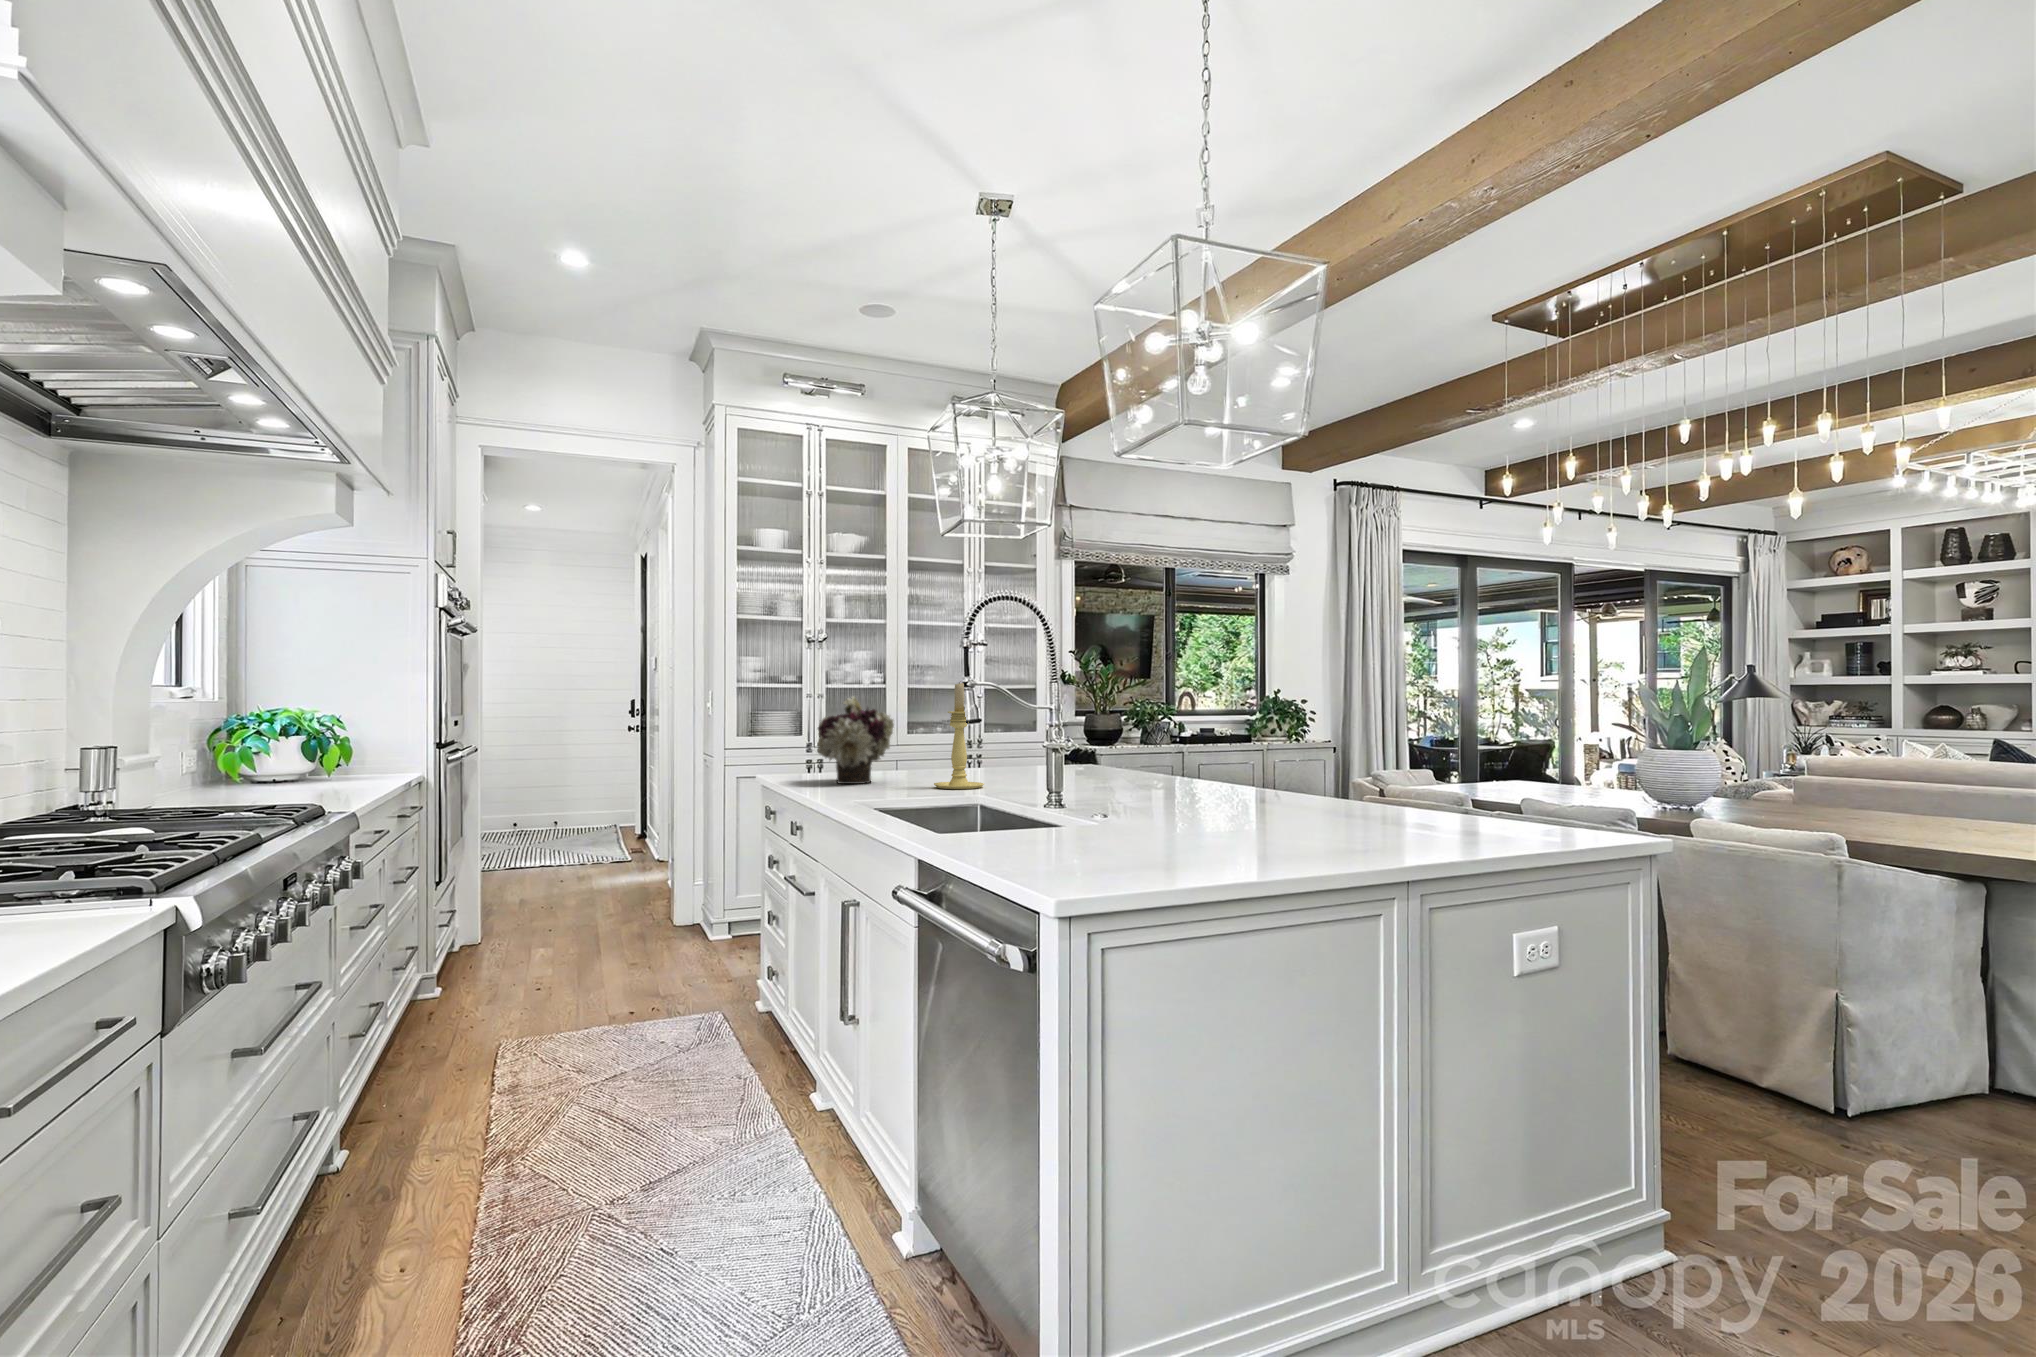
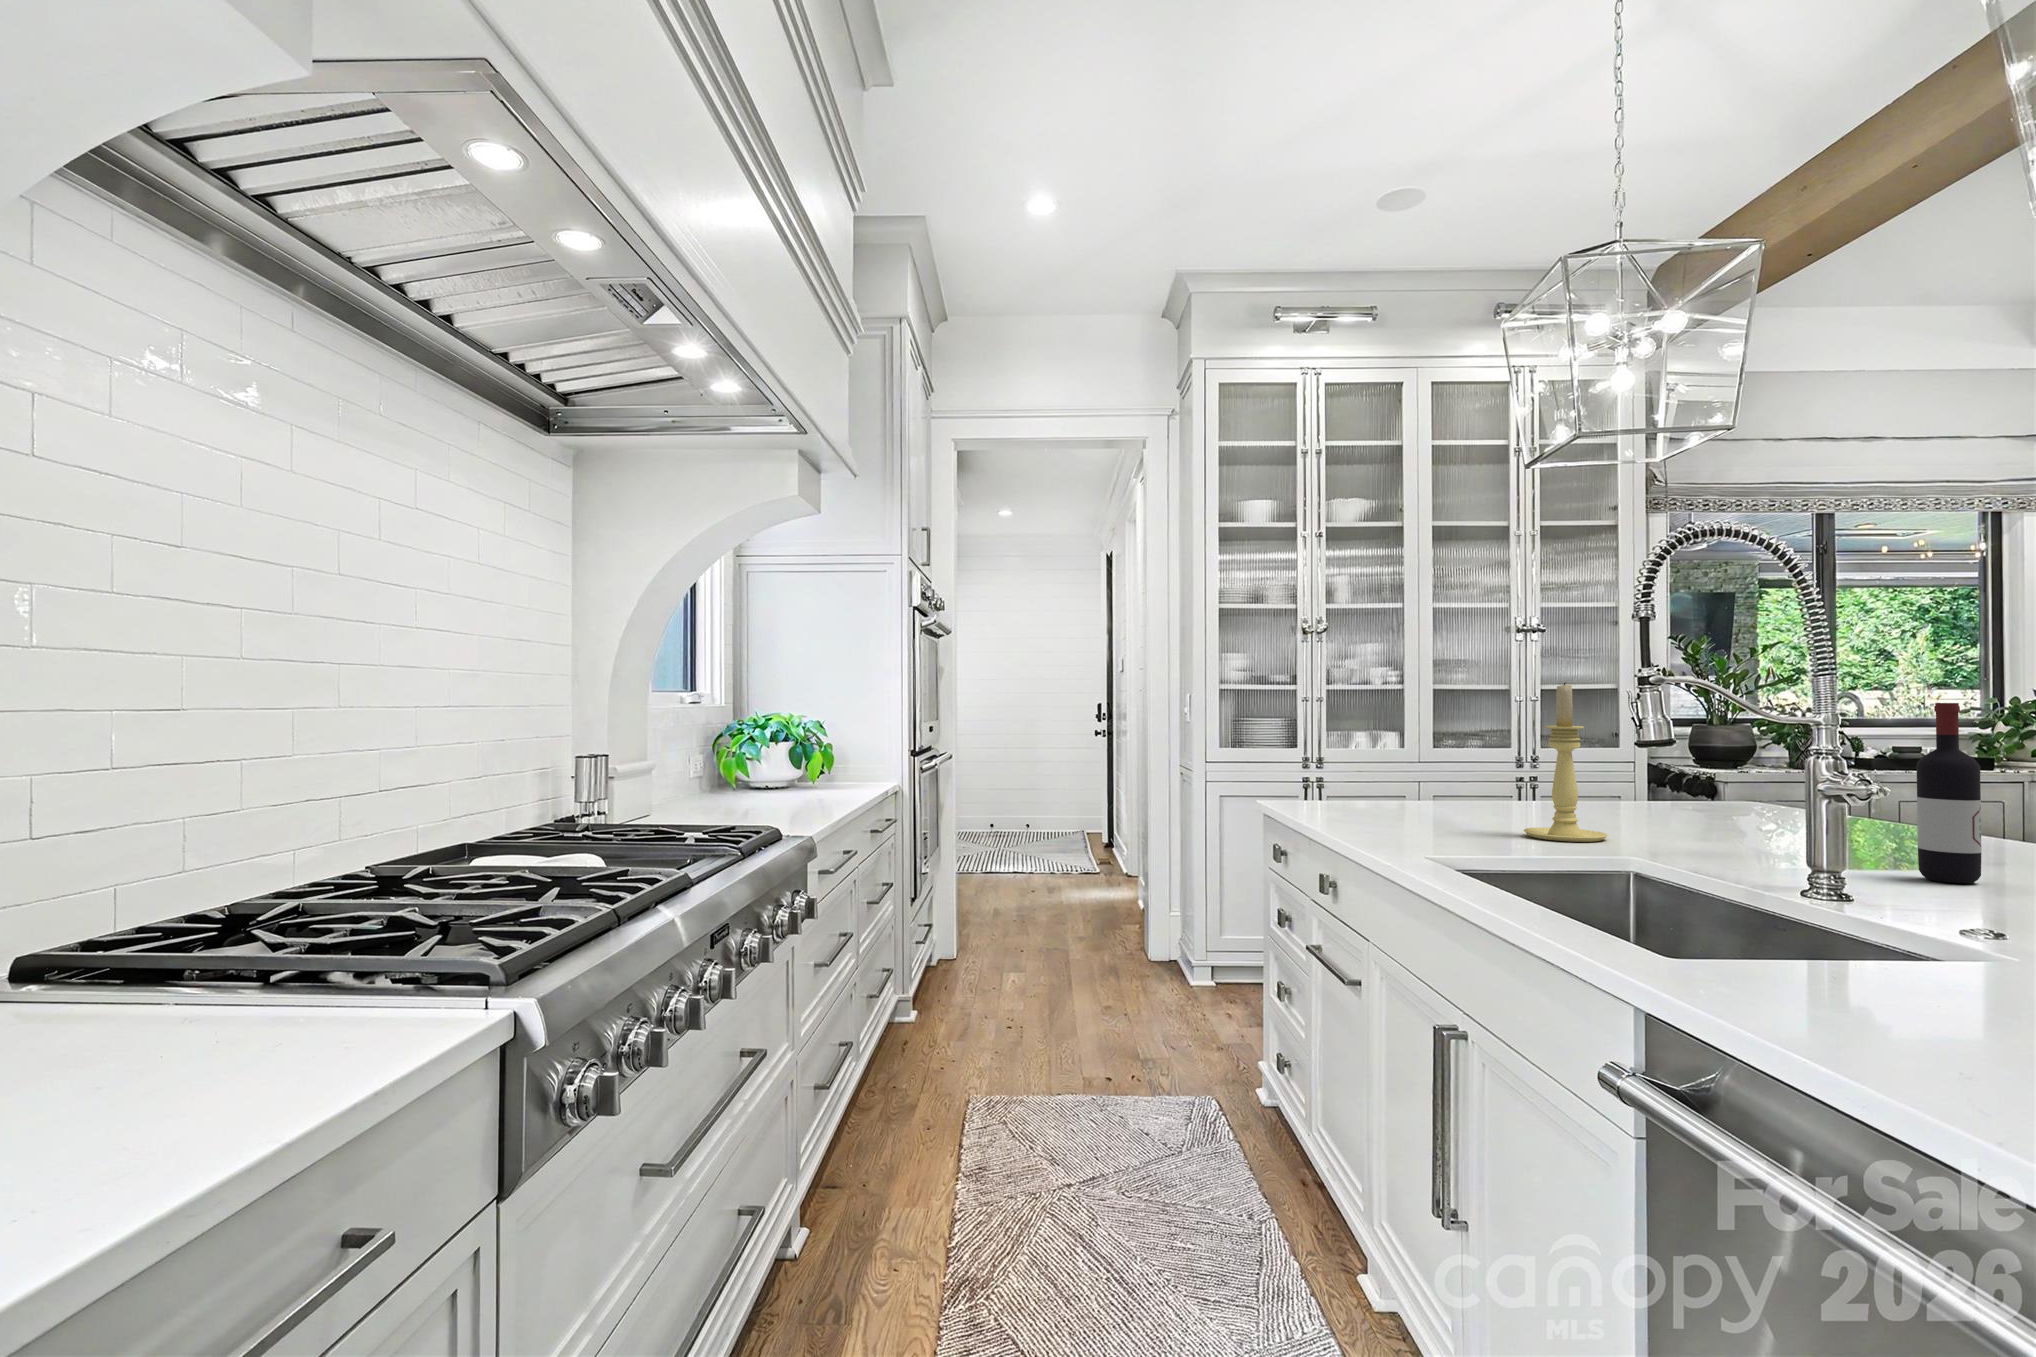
wine bottle: none [1127,694,1155,797] -> present [1916,703,1982,884]
flower arrangement: present [818,697,894,784] -> none [1341,702,1453,822]

